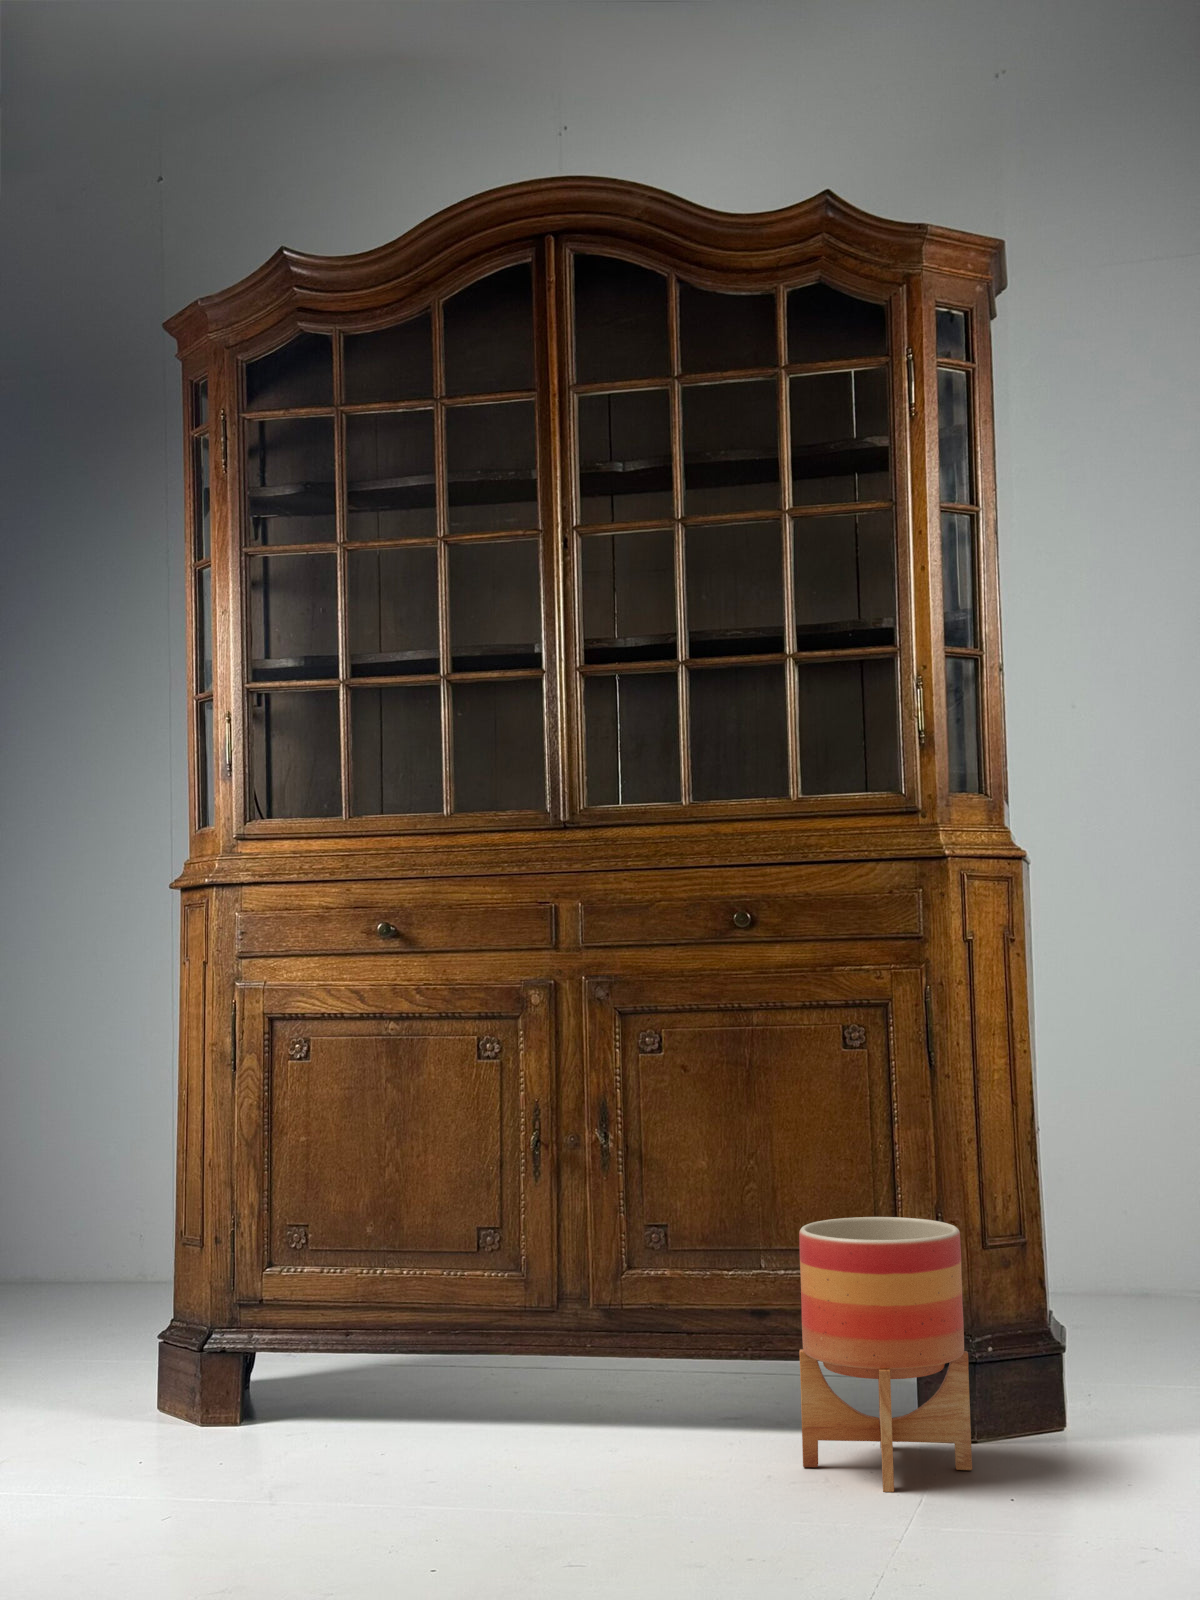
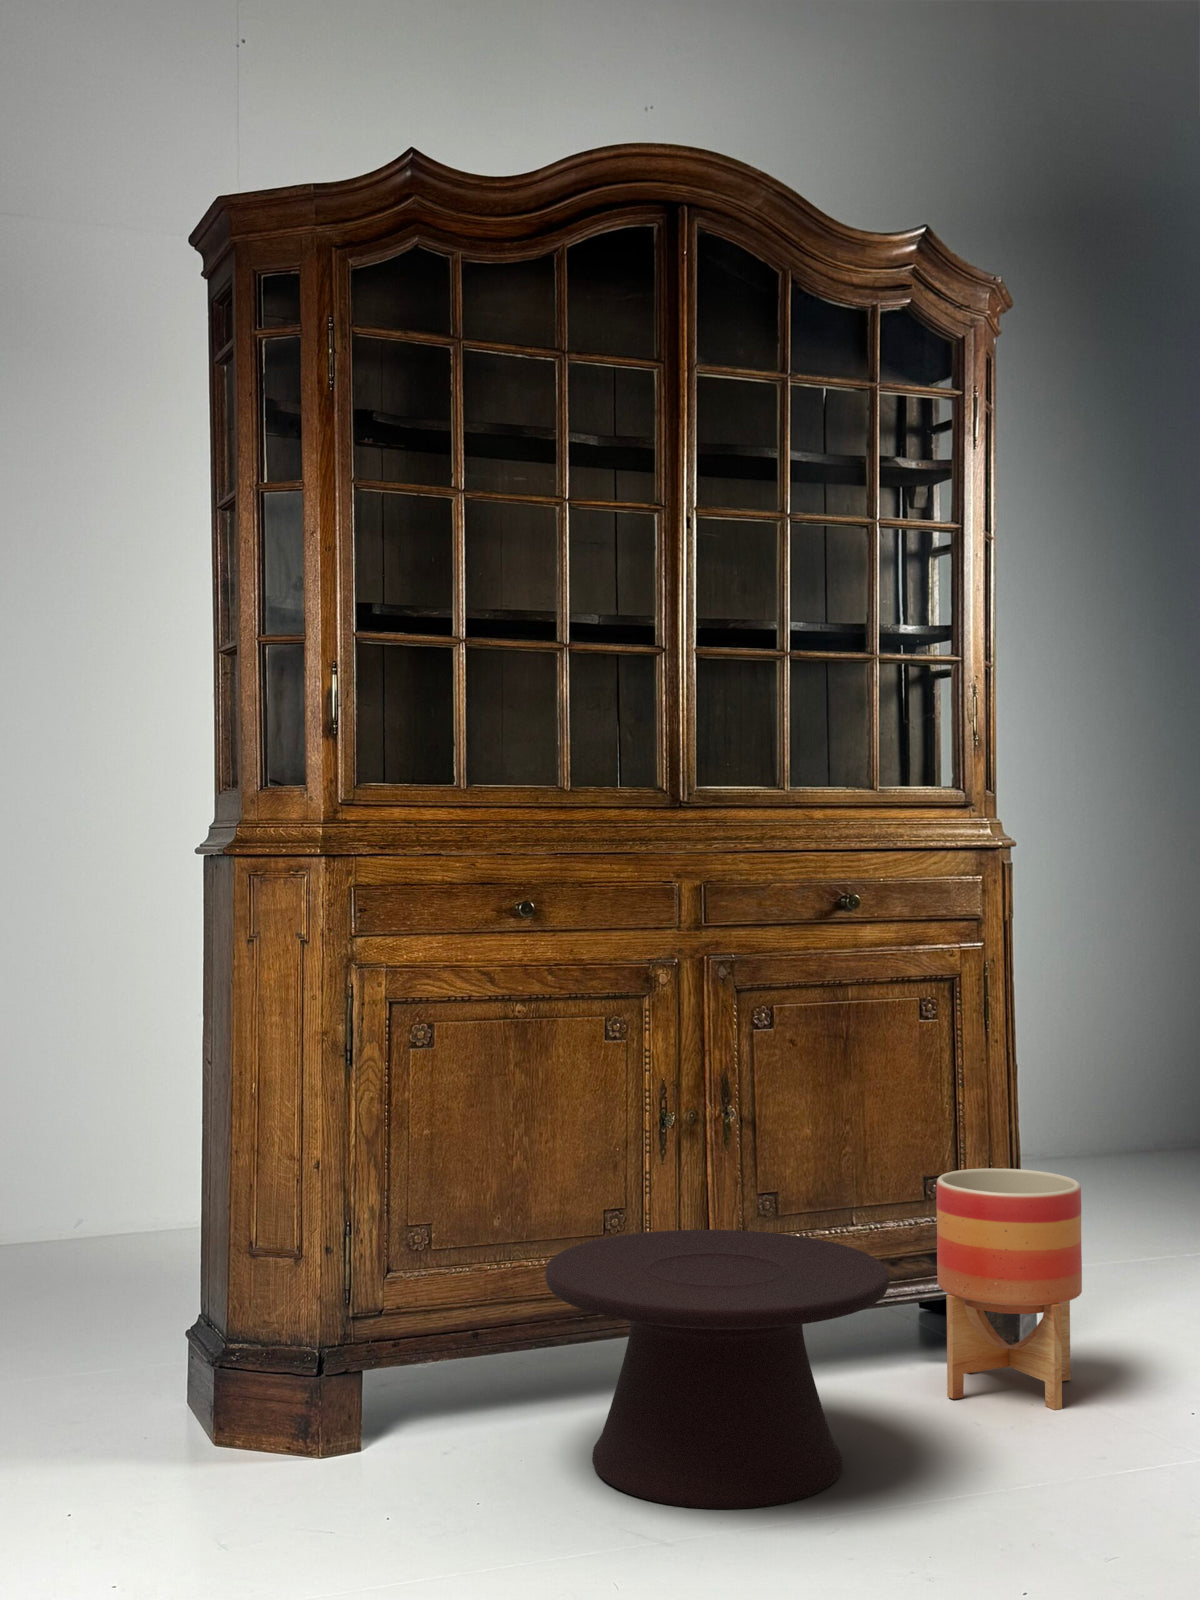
side table: none [283,1251,627,1517] -> present [545,1230,889,1509]

